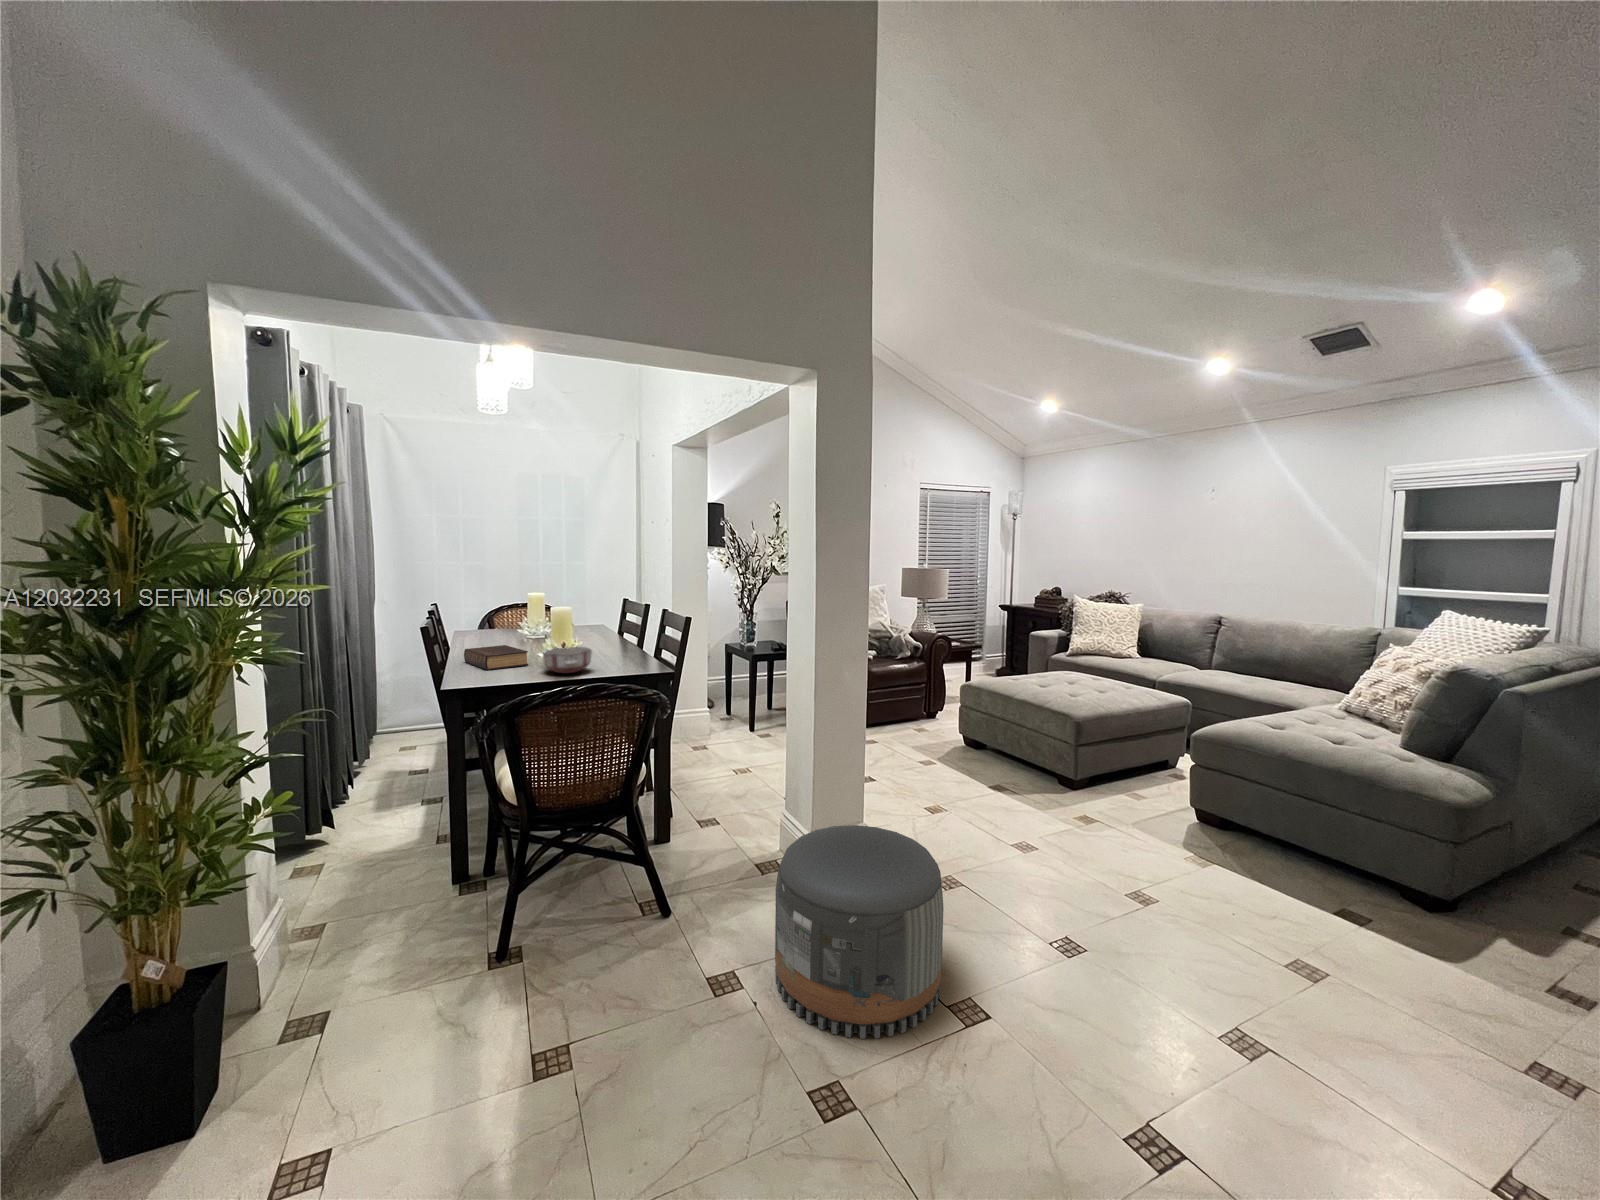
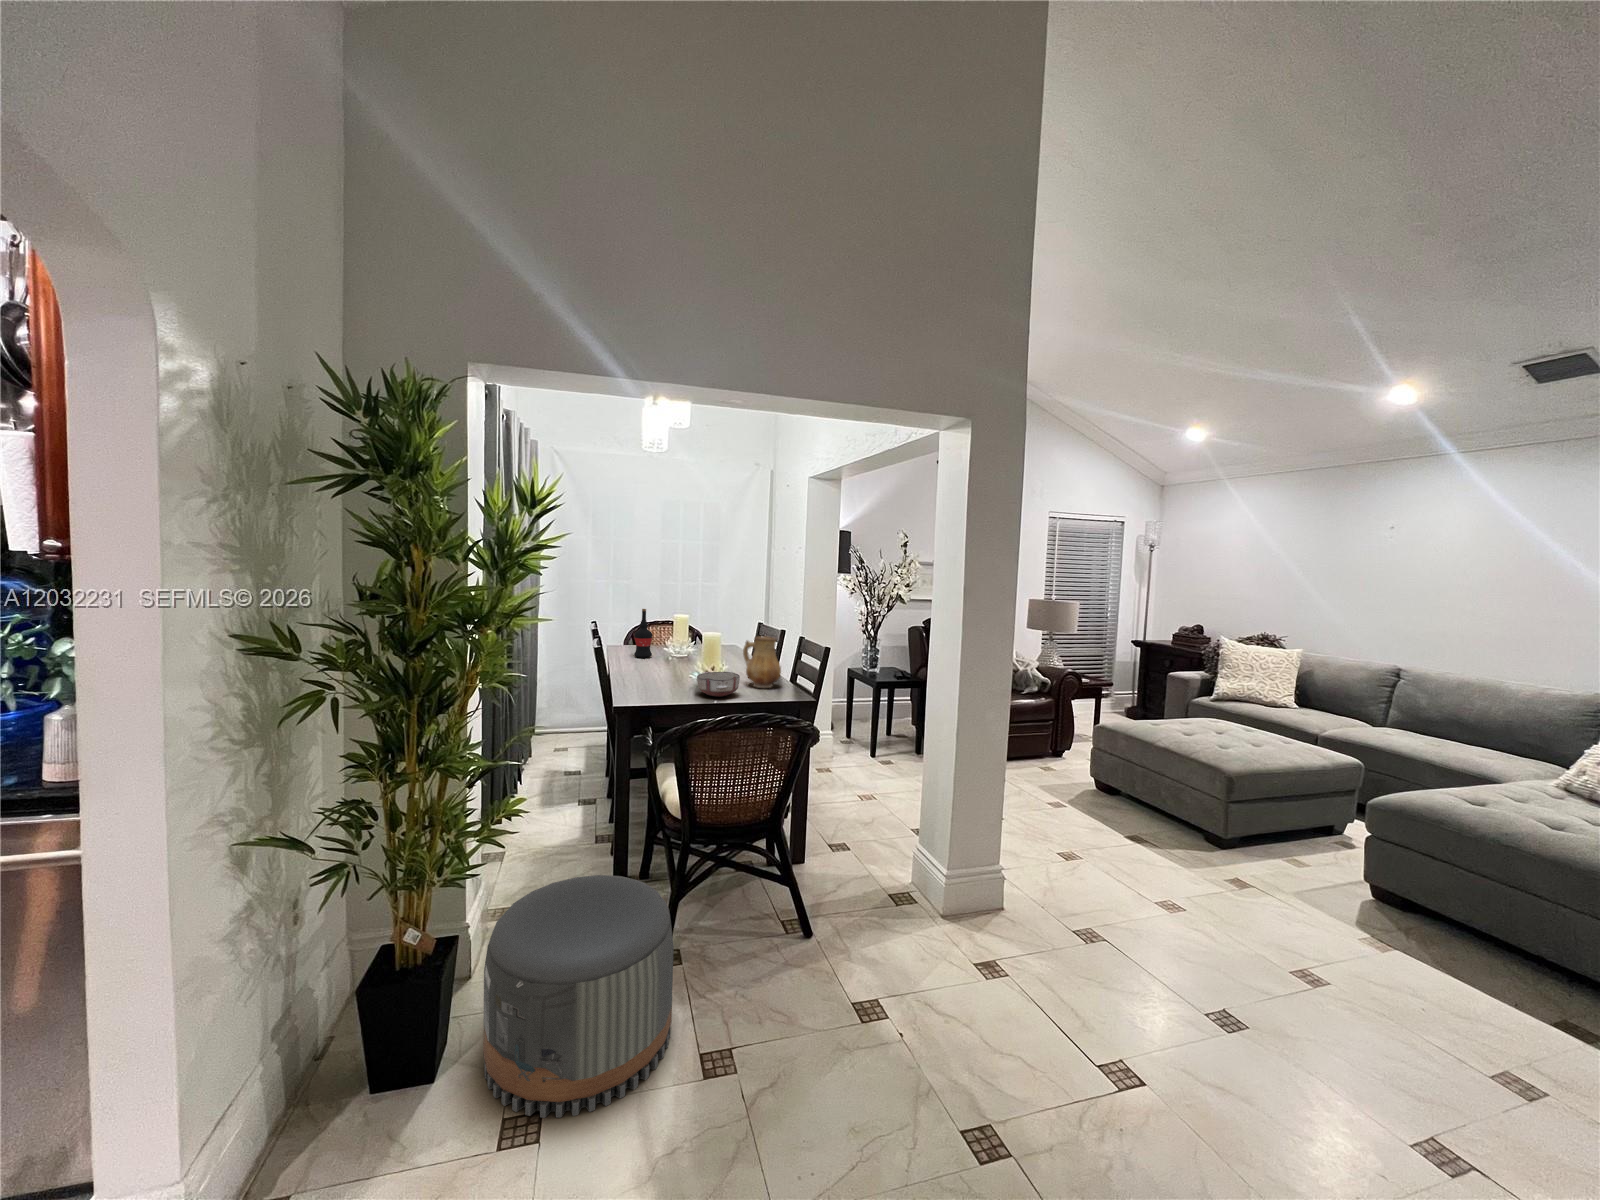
wine bottle: none [482,587,503,640] -> present [634,609,653,658]
ceramic pitcher: none [598,608,641,663] -> present [743,636,781,688]
book: present [464,645,528,670] -> none [626,665,682,689]
pouf: present [775,825,944,1039] -> present [483,875,674,1118]

